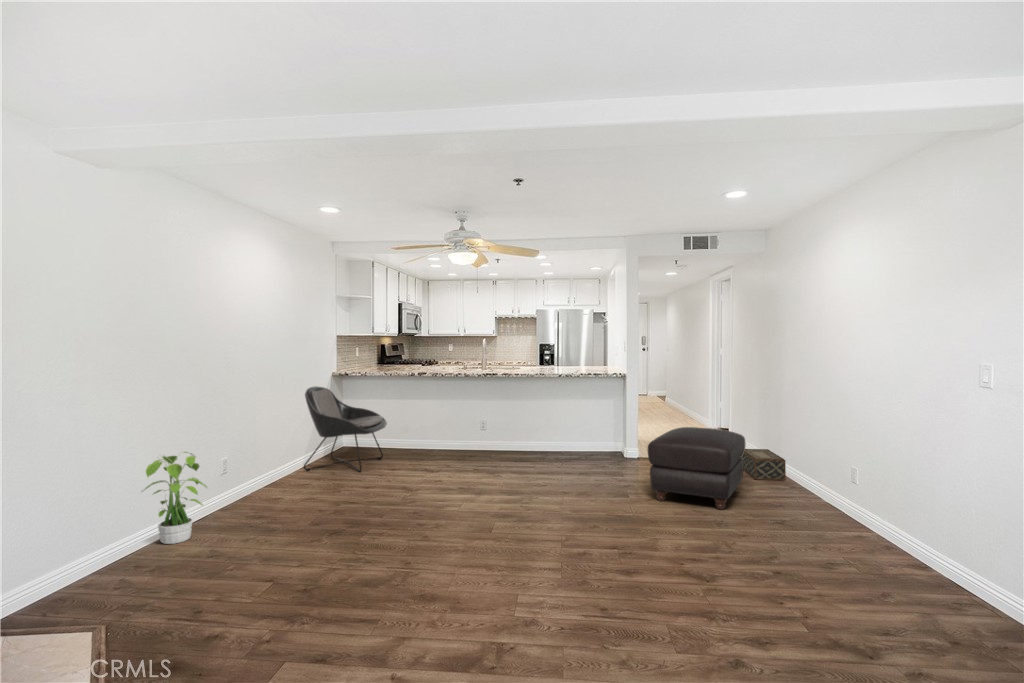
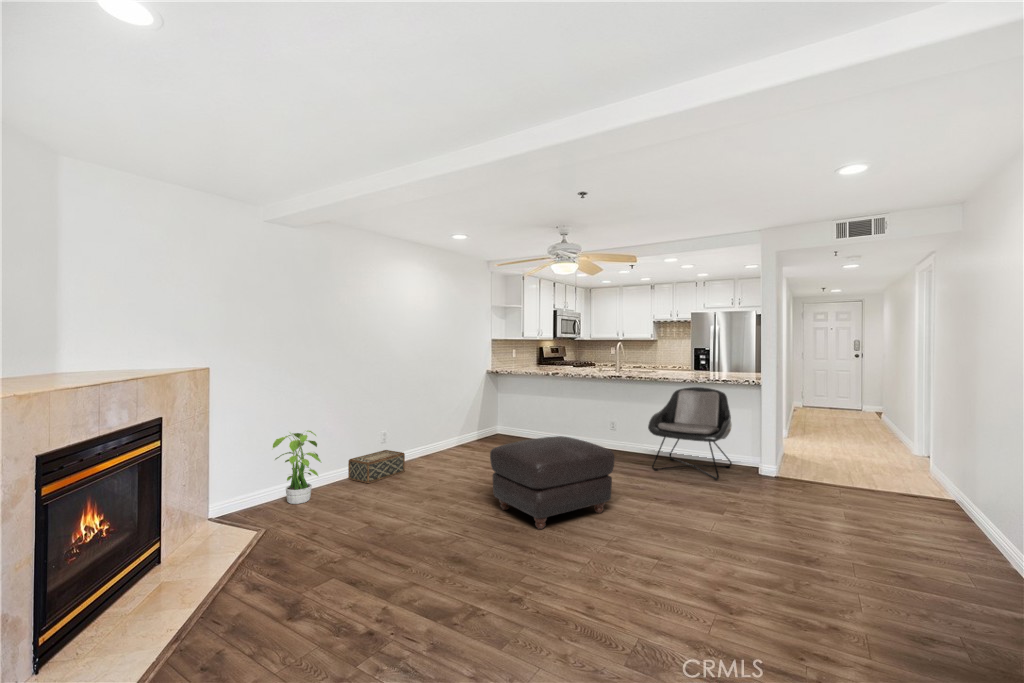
lounge chair: present [304,386,387,472] -> present [648,387,732,480]
ottoman: present [648,427,746,510] -> present [490,436,615,529]
woven basket: present [742,449,786,480] -> present [348,450,405,483]

